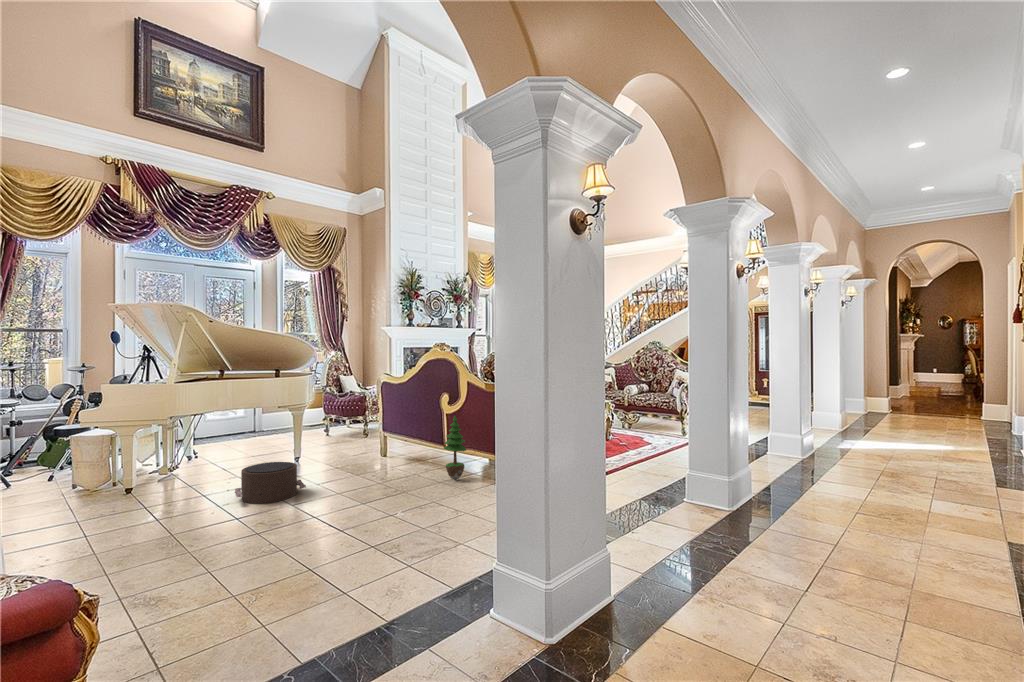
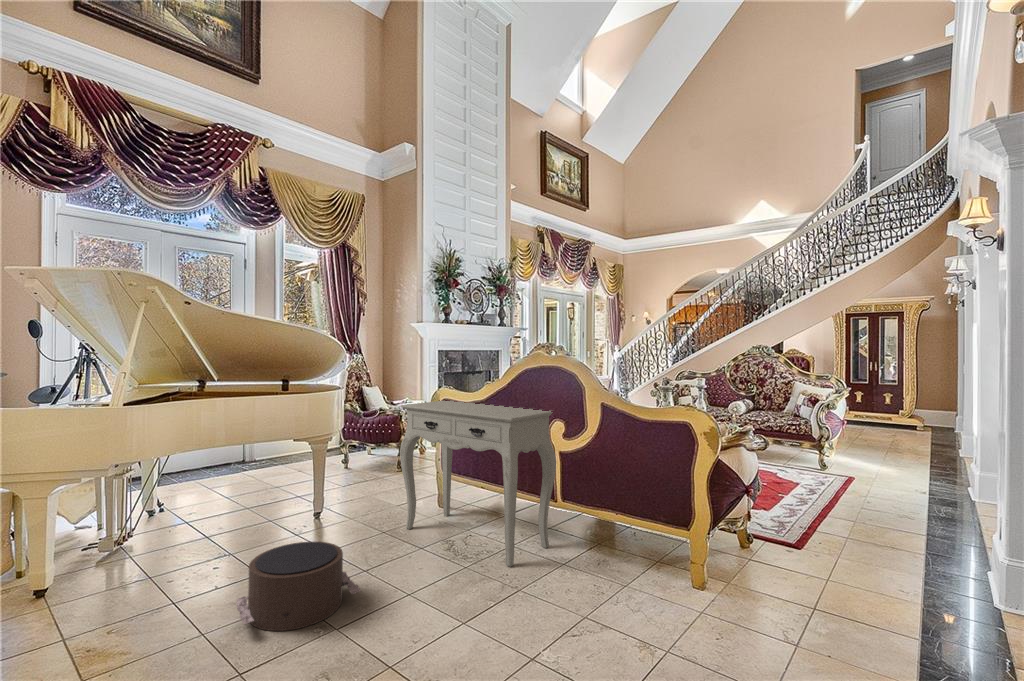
console table: none [348,382,442,482] -> present [400,401,556,567]
potted tree: present [444,415,466,480] -> none [567,458,605,562]

